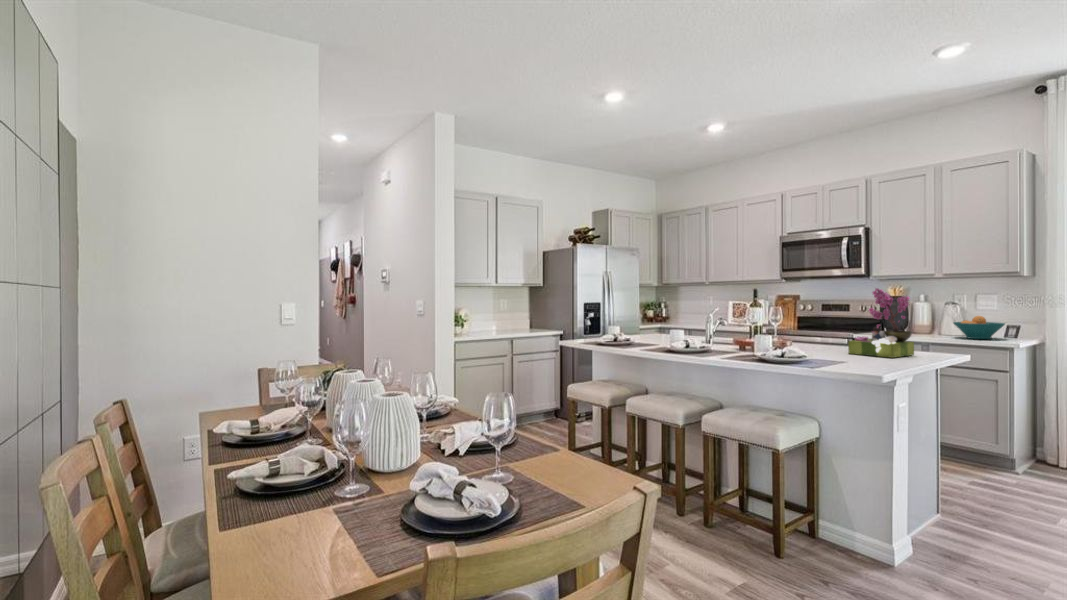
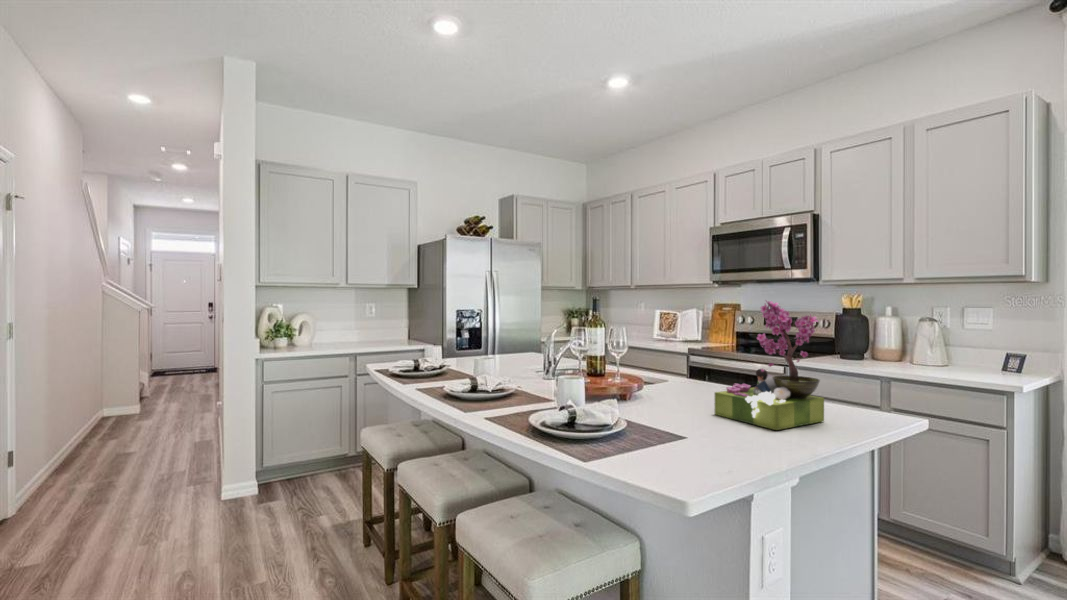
fruit bowl: present [954,316,1005,339] -> none [926,340,1002,375]

